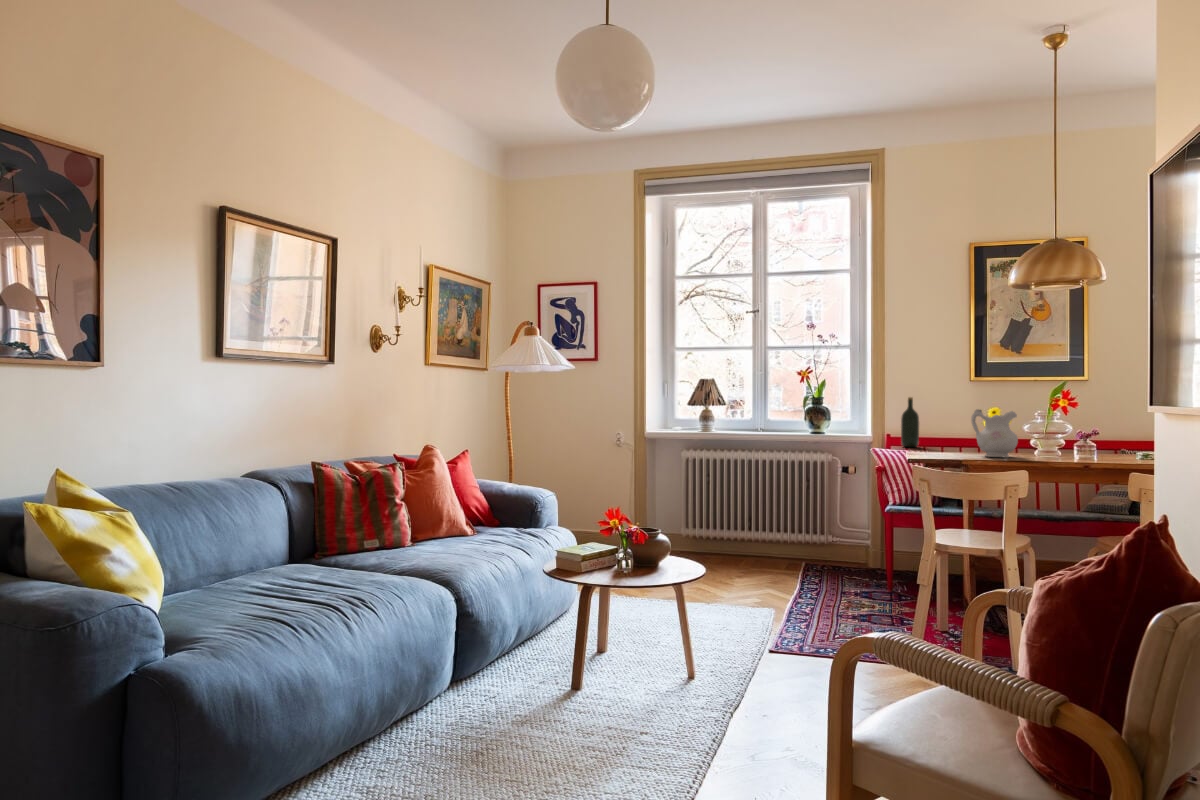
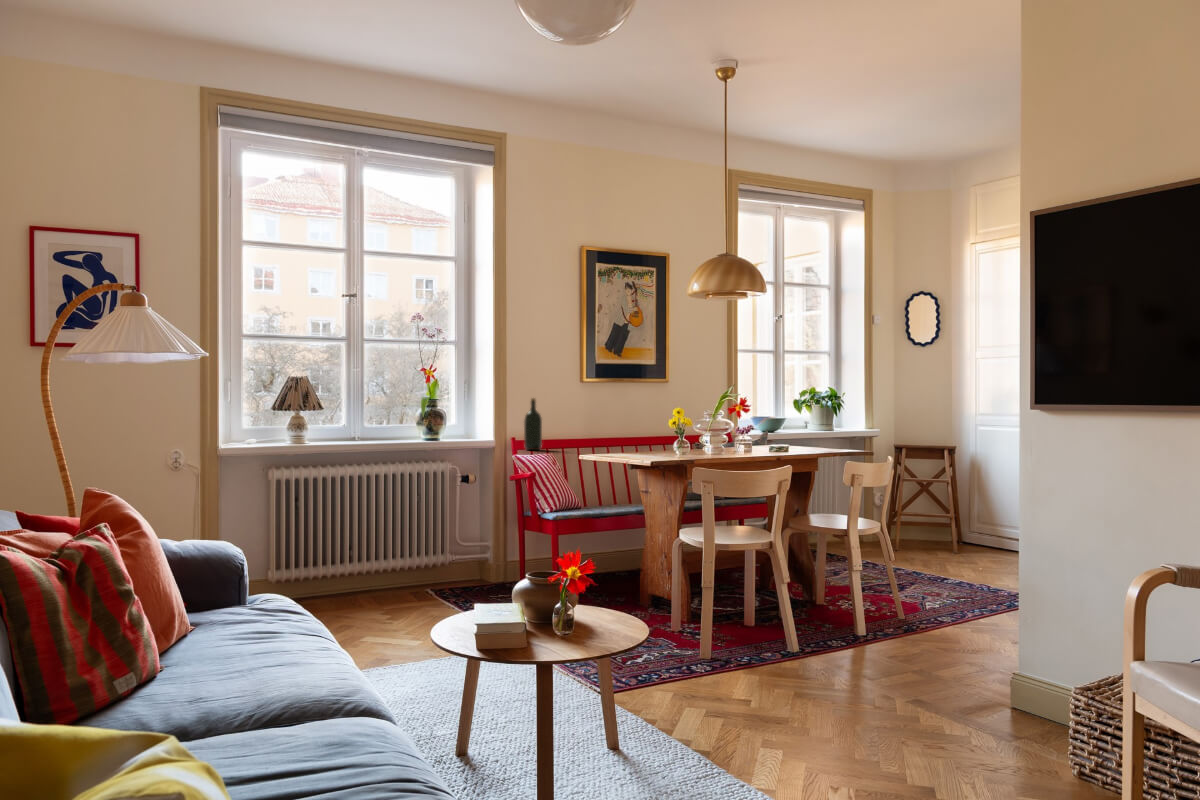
ceramic pitcher: present [971,410,1018,458] -> none [620,408,659,455]

